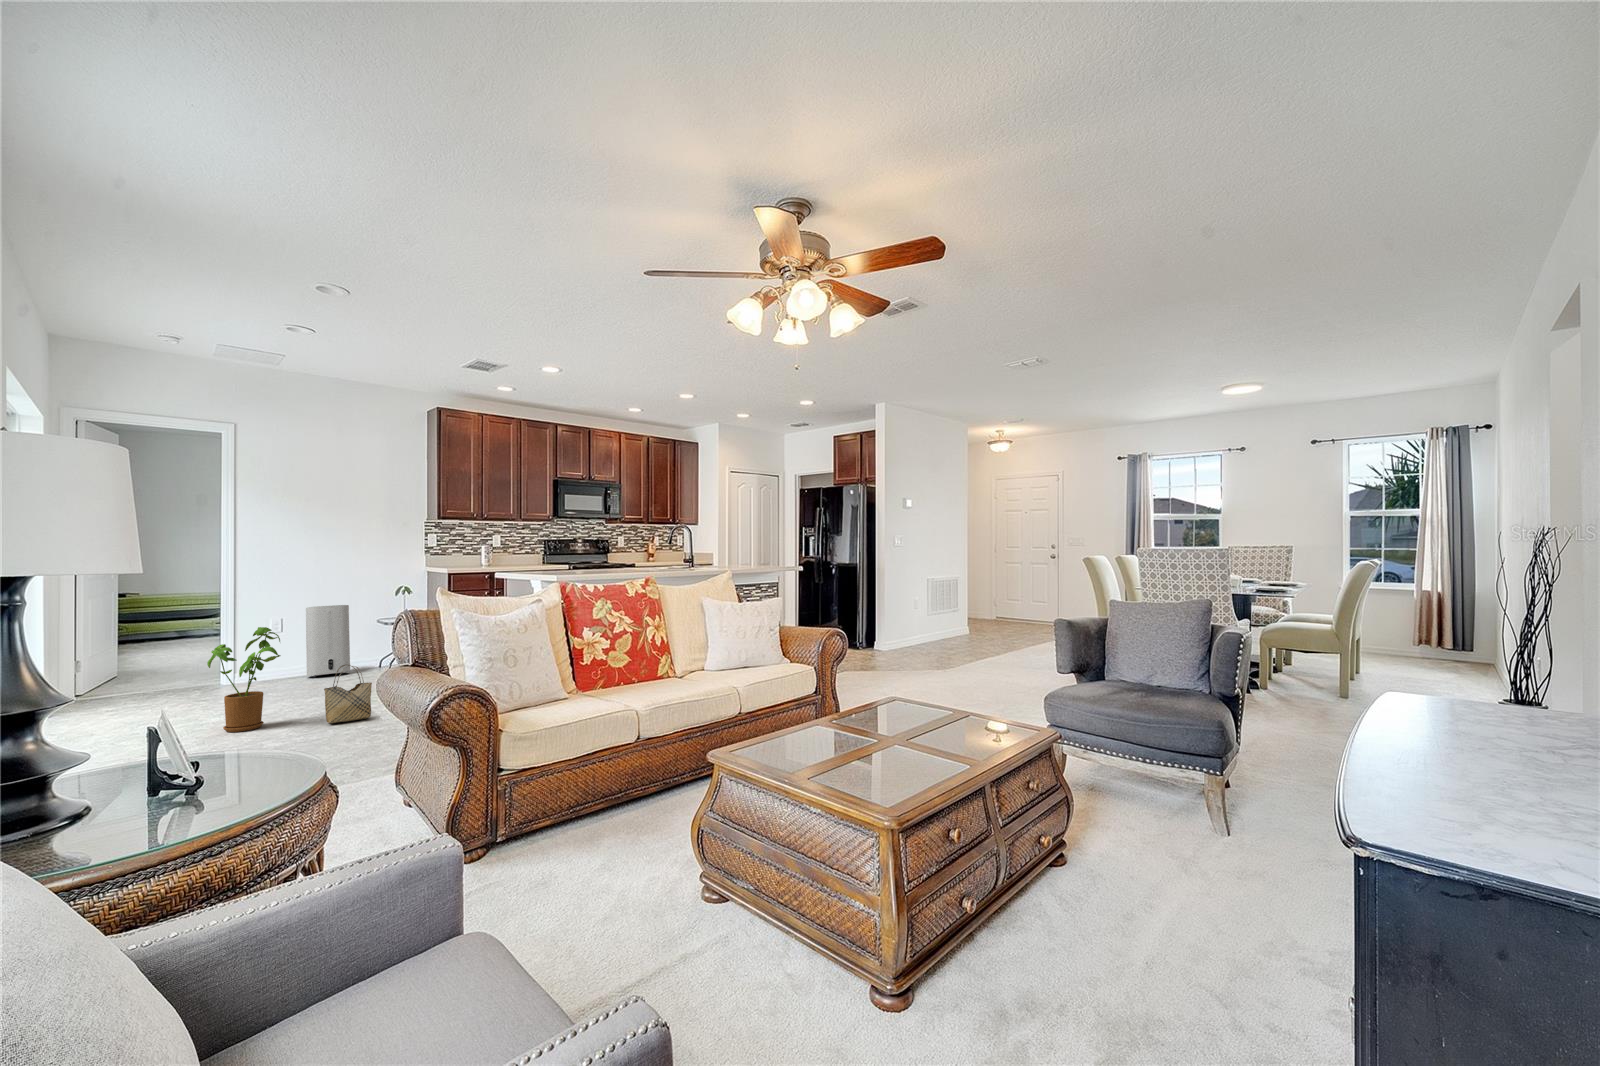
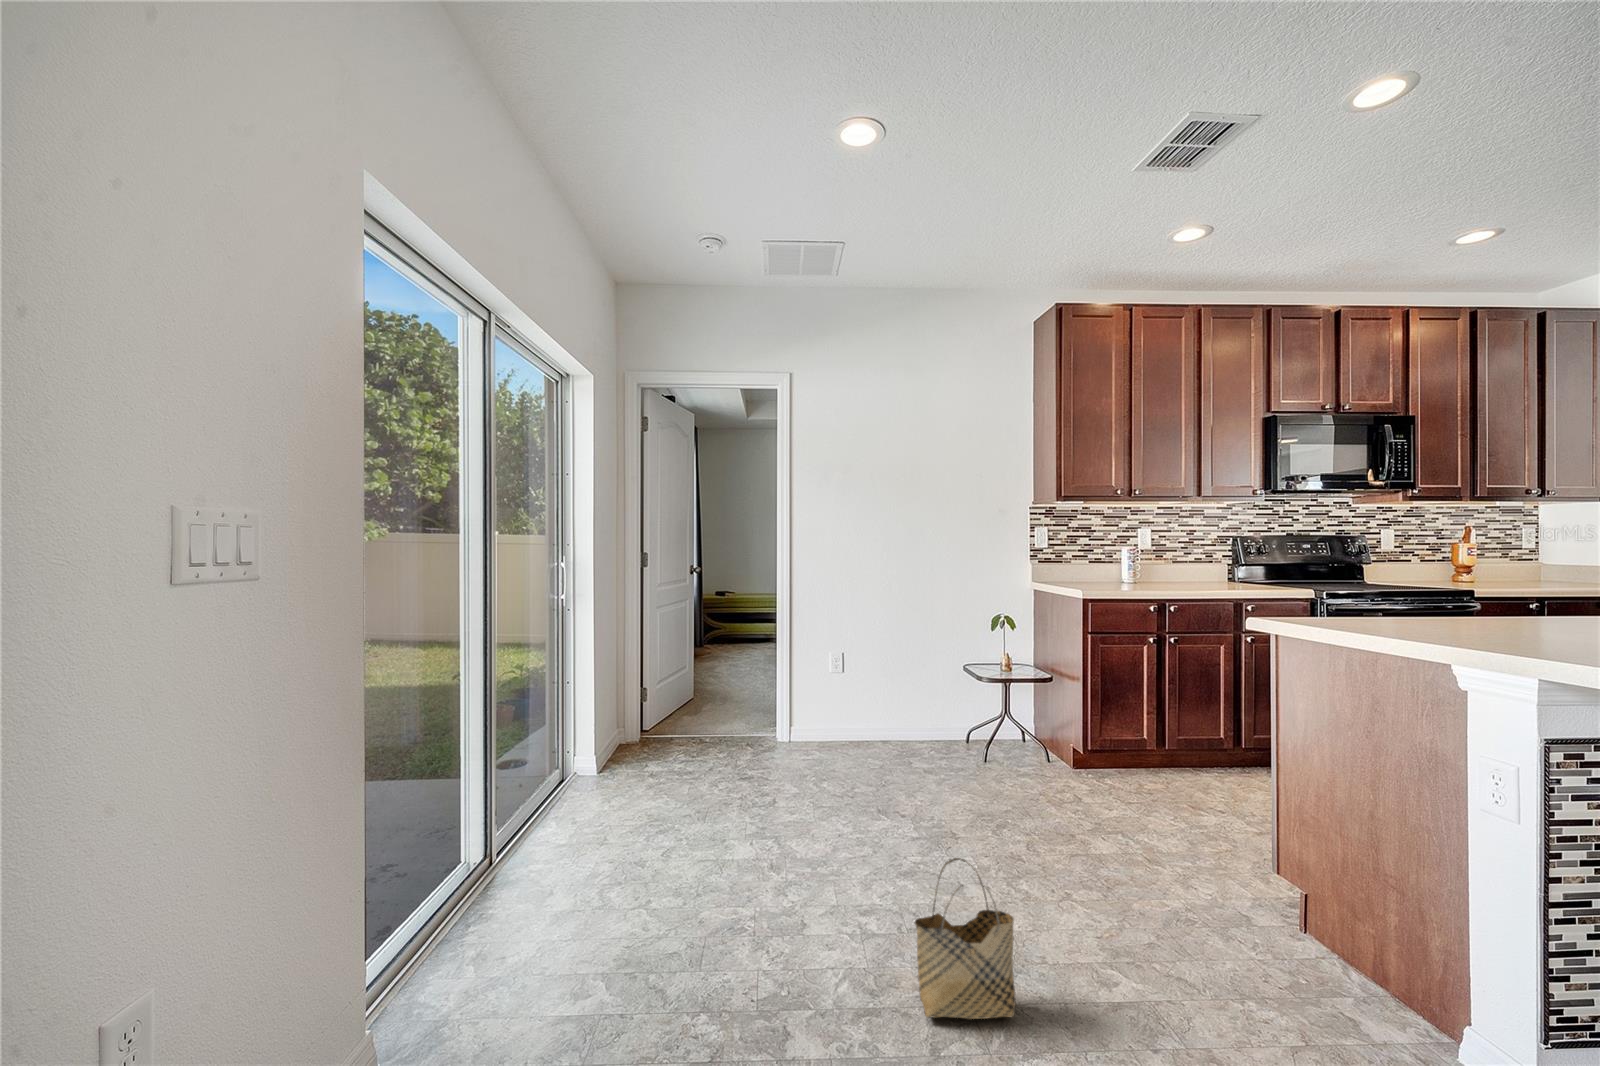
air purifier: present [306,605,350,677] -> none [871,642,930,752]
house plant: present [207,627,280,732] -> none [716,738,833,969]

